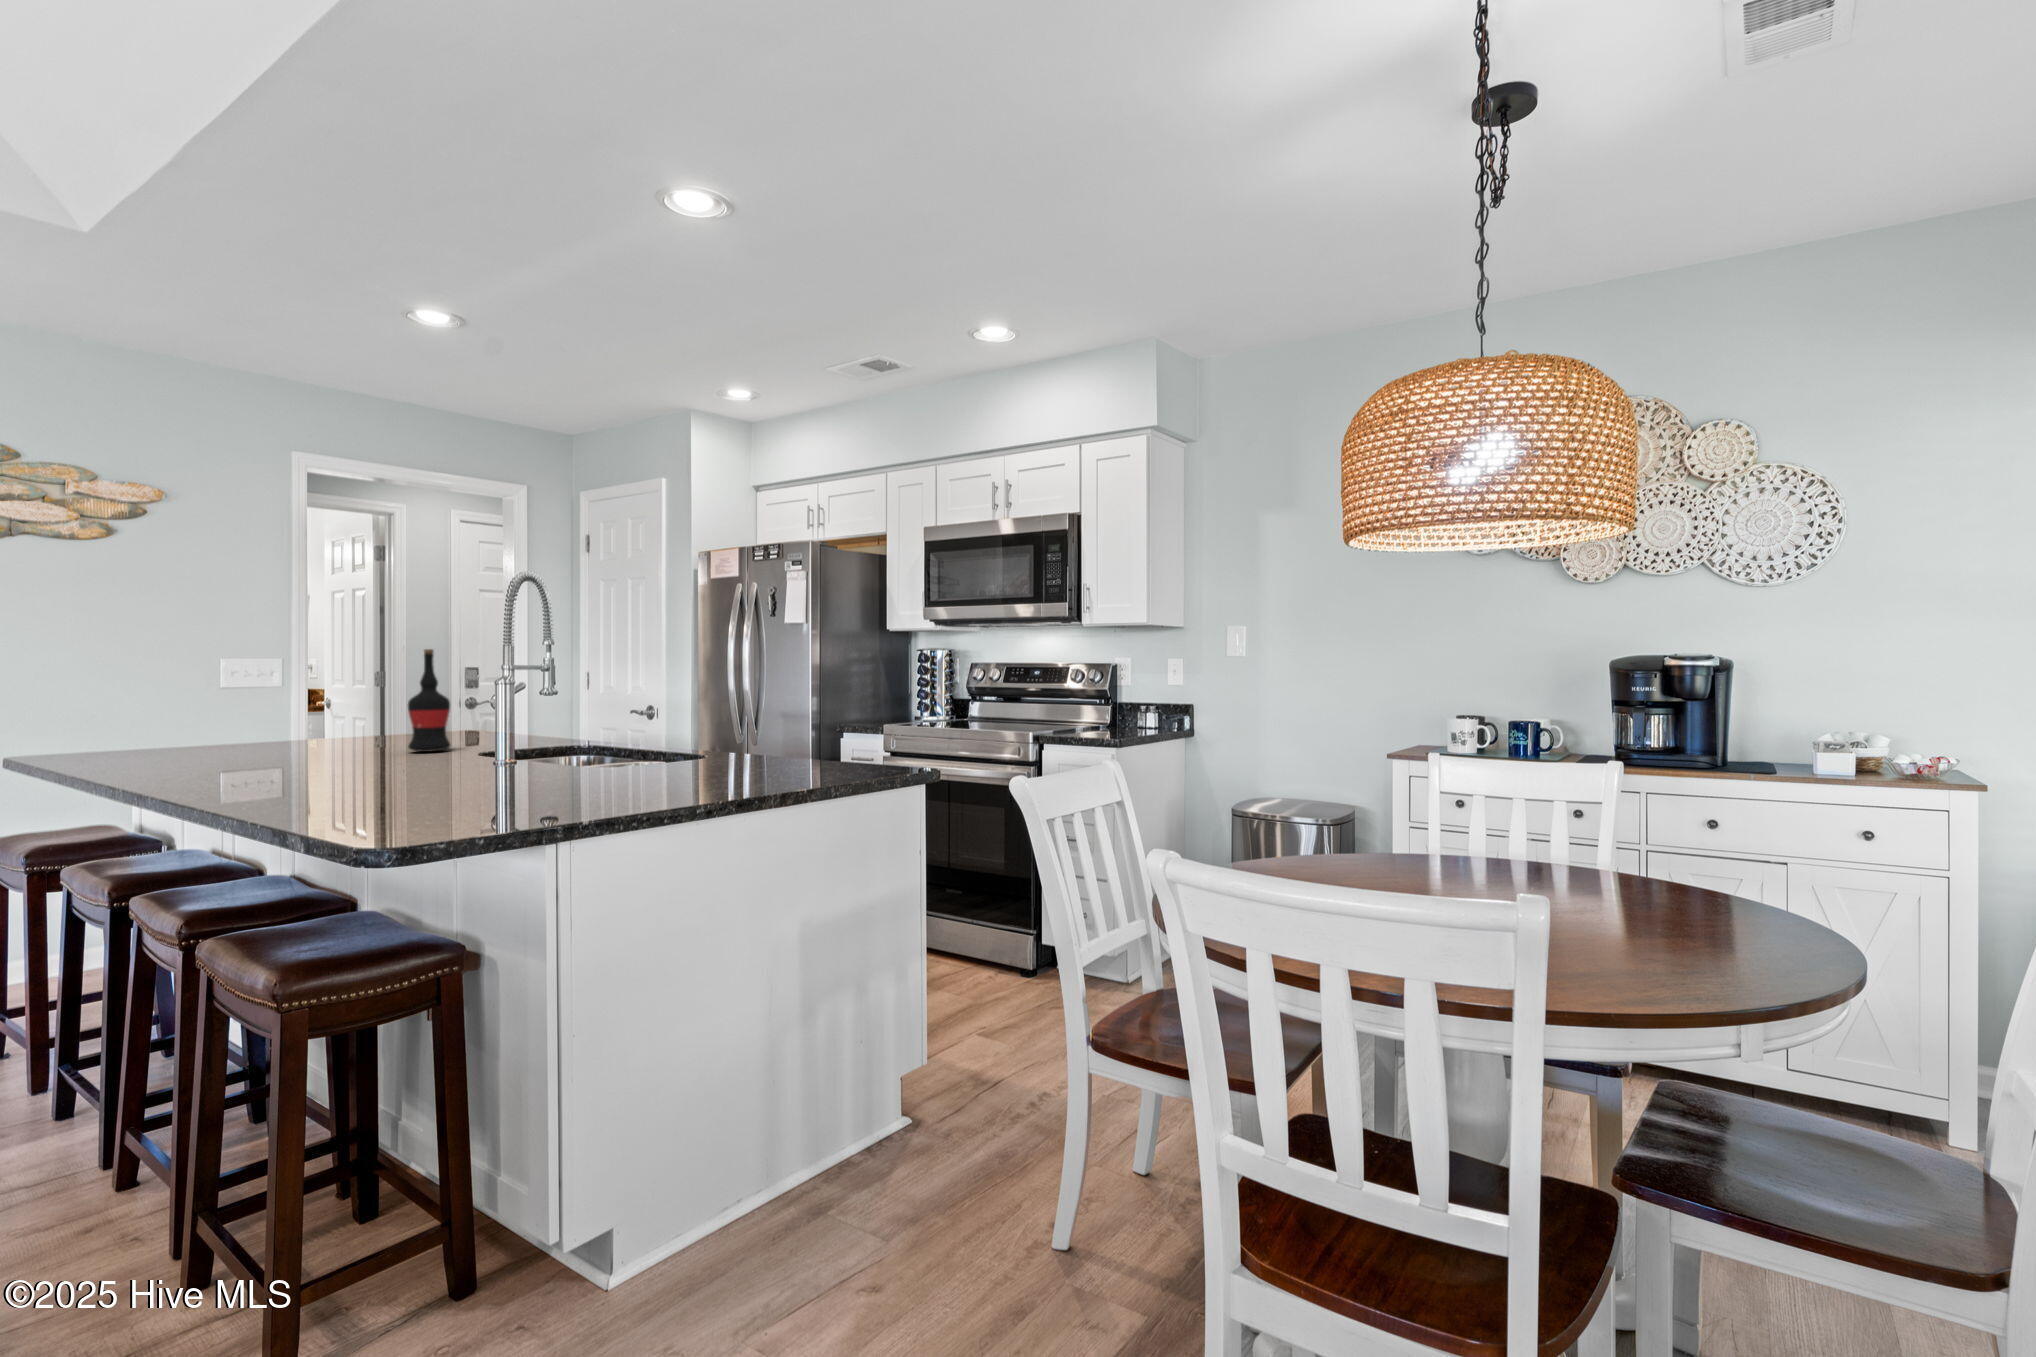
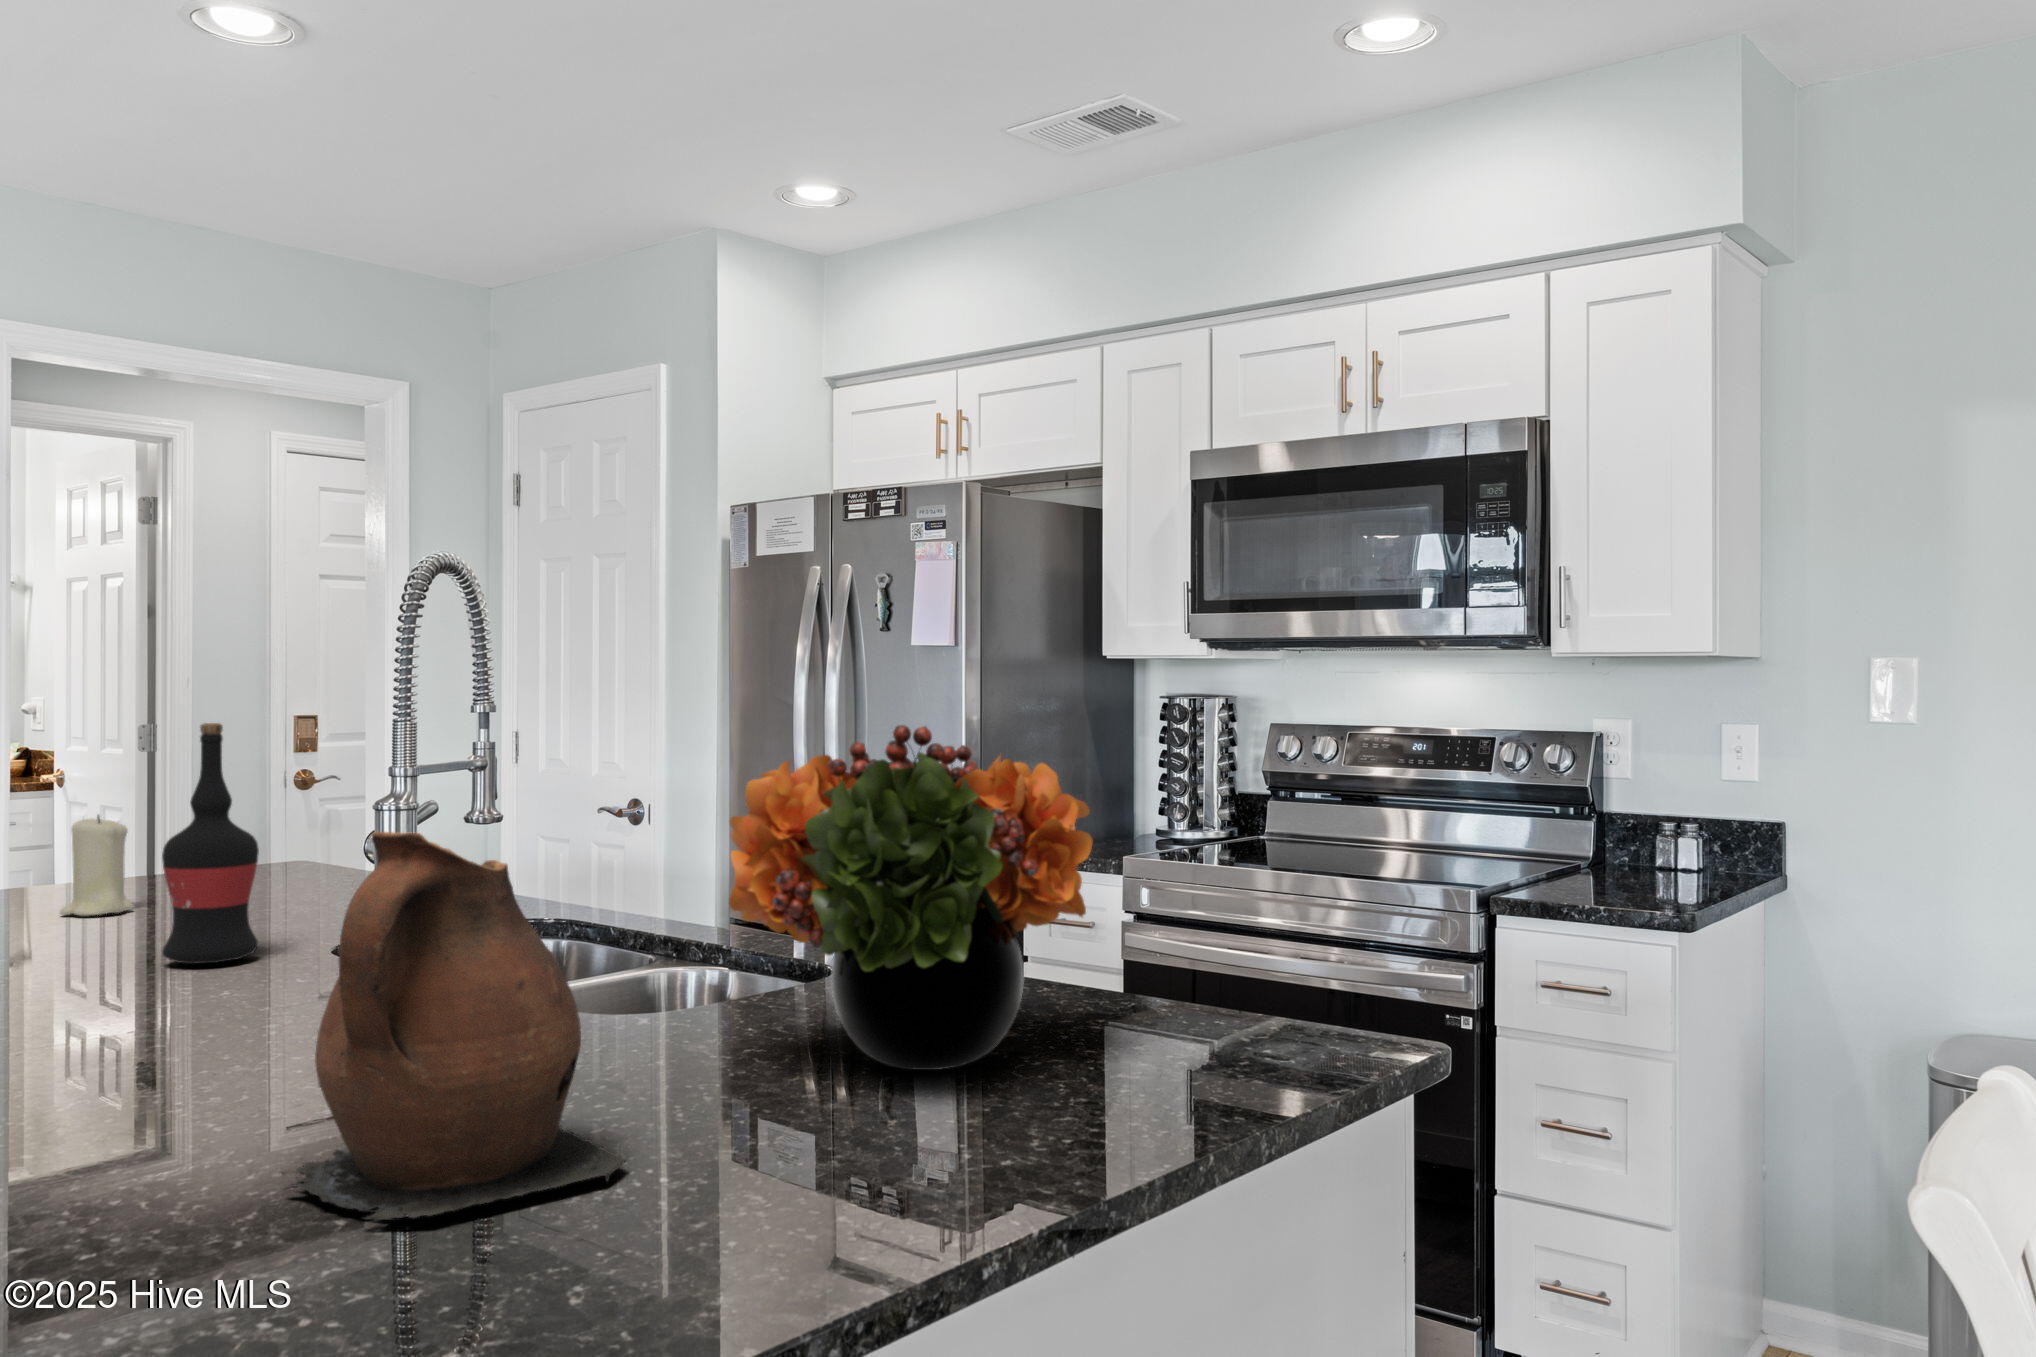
flower arrangement: none [630,640,779,767] -> present [729,725,1092,1070]
ceramic pitcher: none [463,665,583,786] -> present [281,832,625,1220]
candle: none [355,697,390,743] -> present [60,815,133,916]

